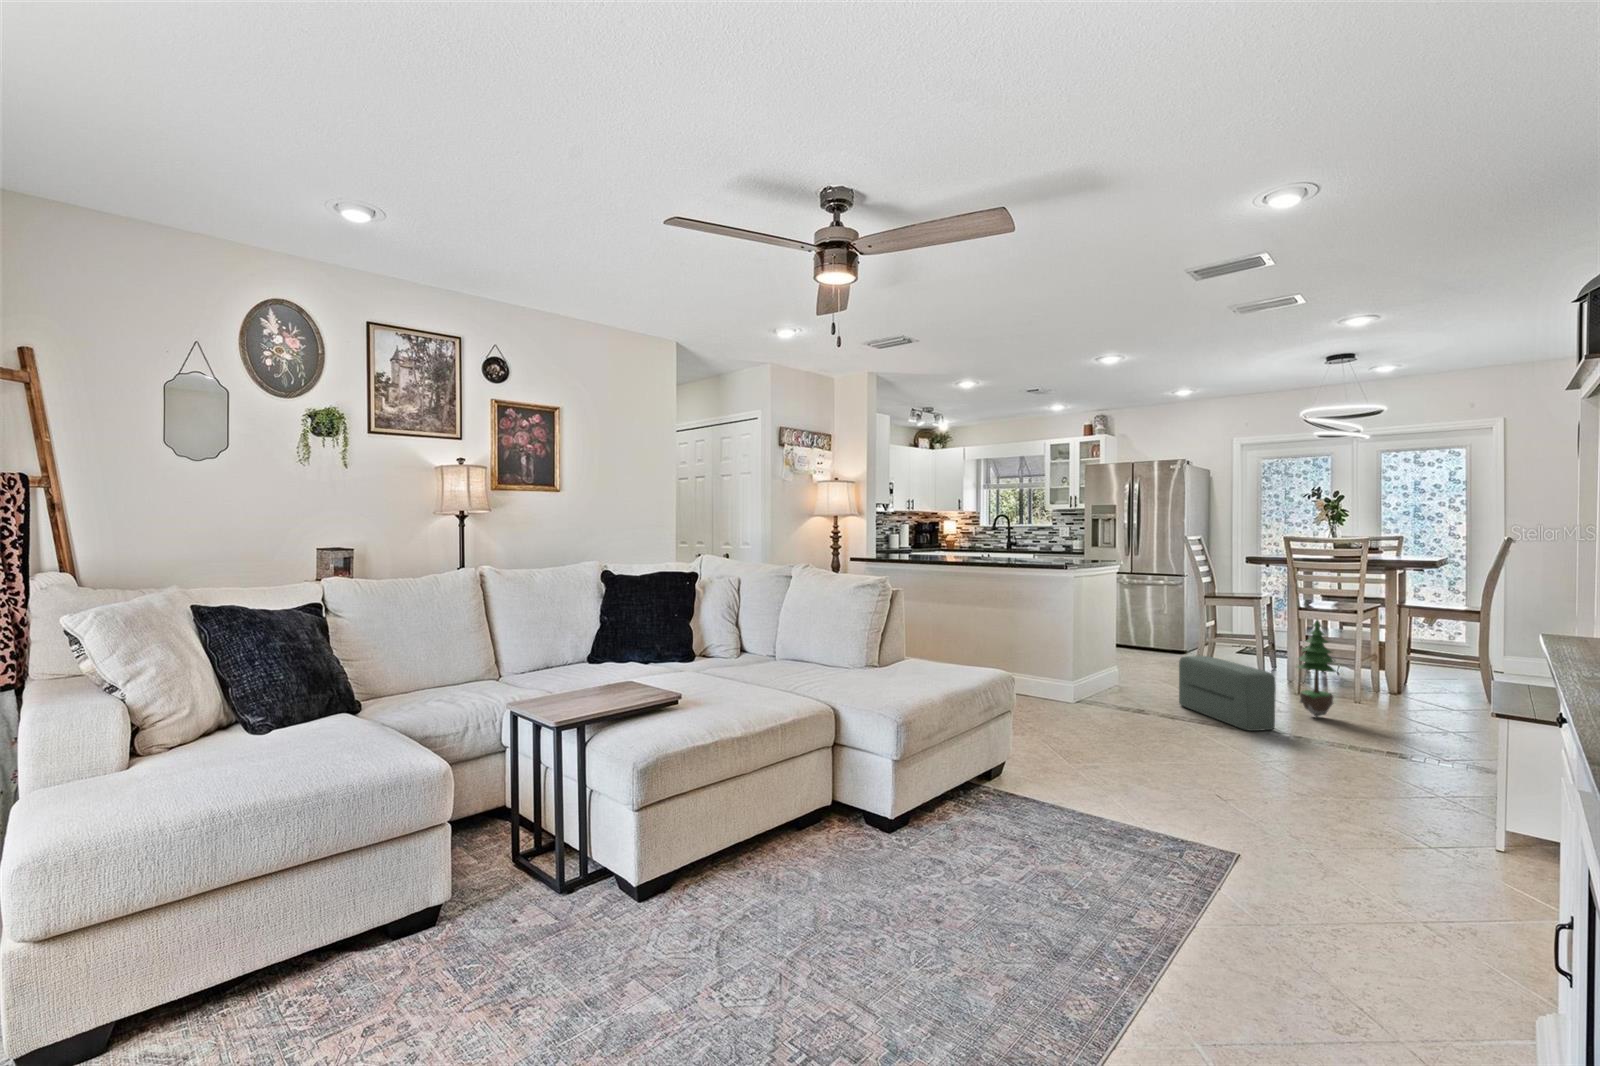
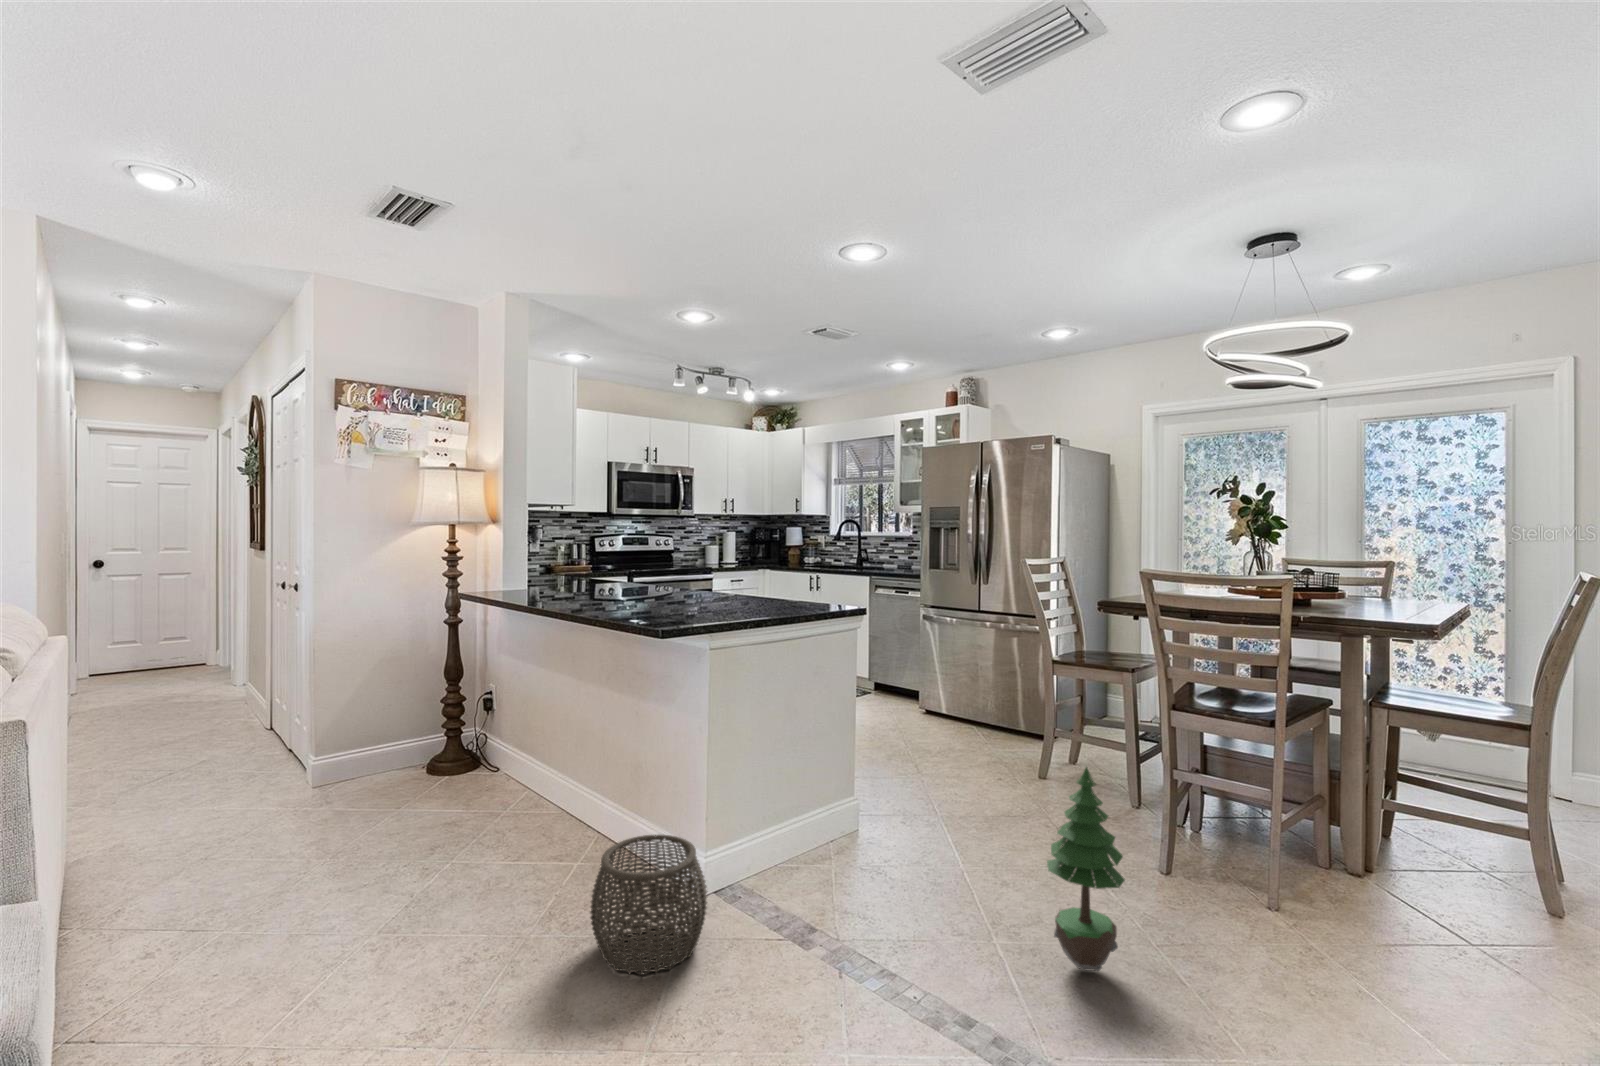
pouf: present [1179,656,1276,731] -> none [852,815,943,1031]
woven basket: none [1072,664,1134,723] -> present [590,835,707,975]

